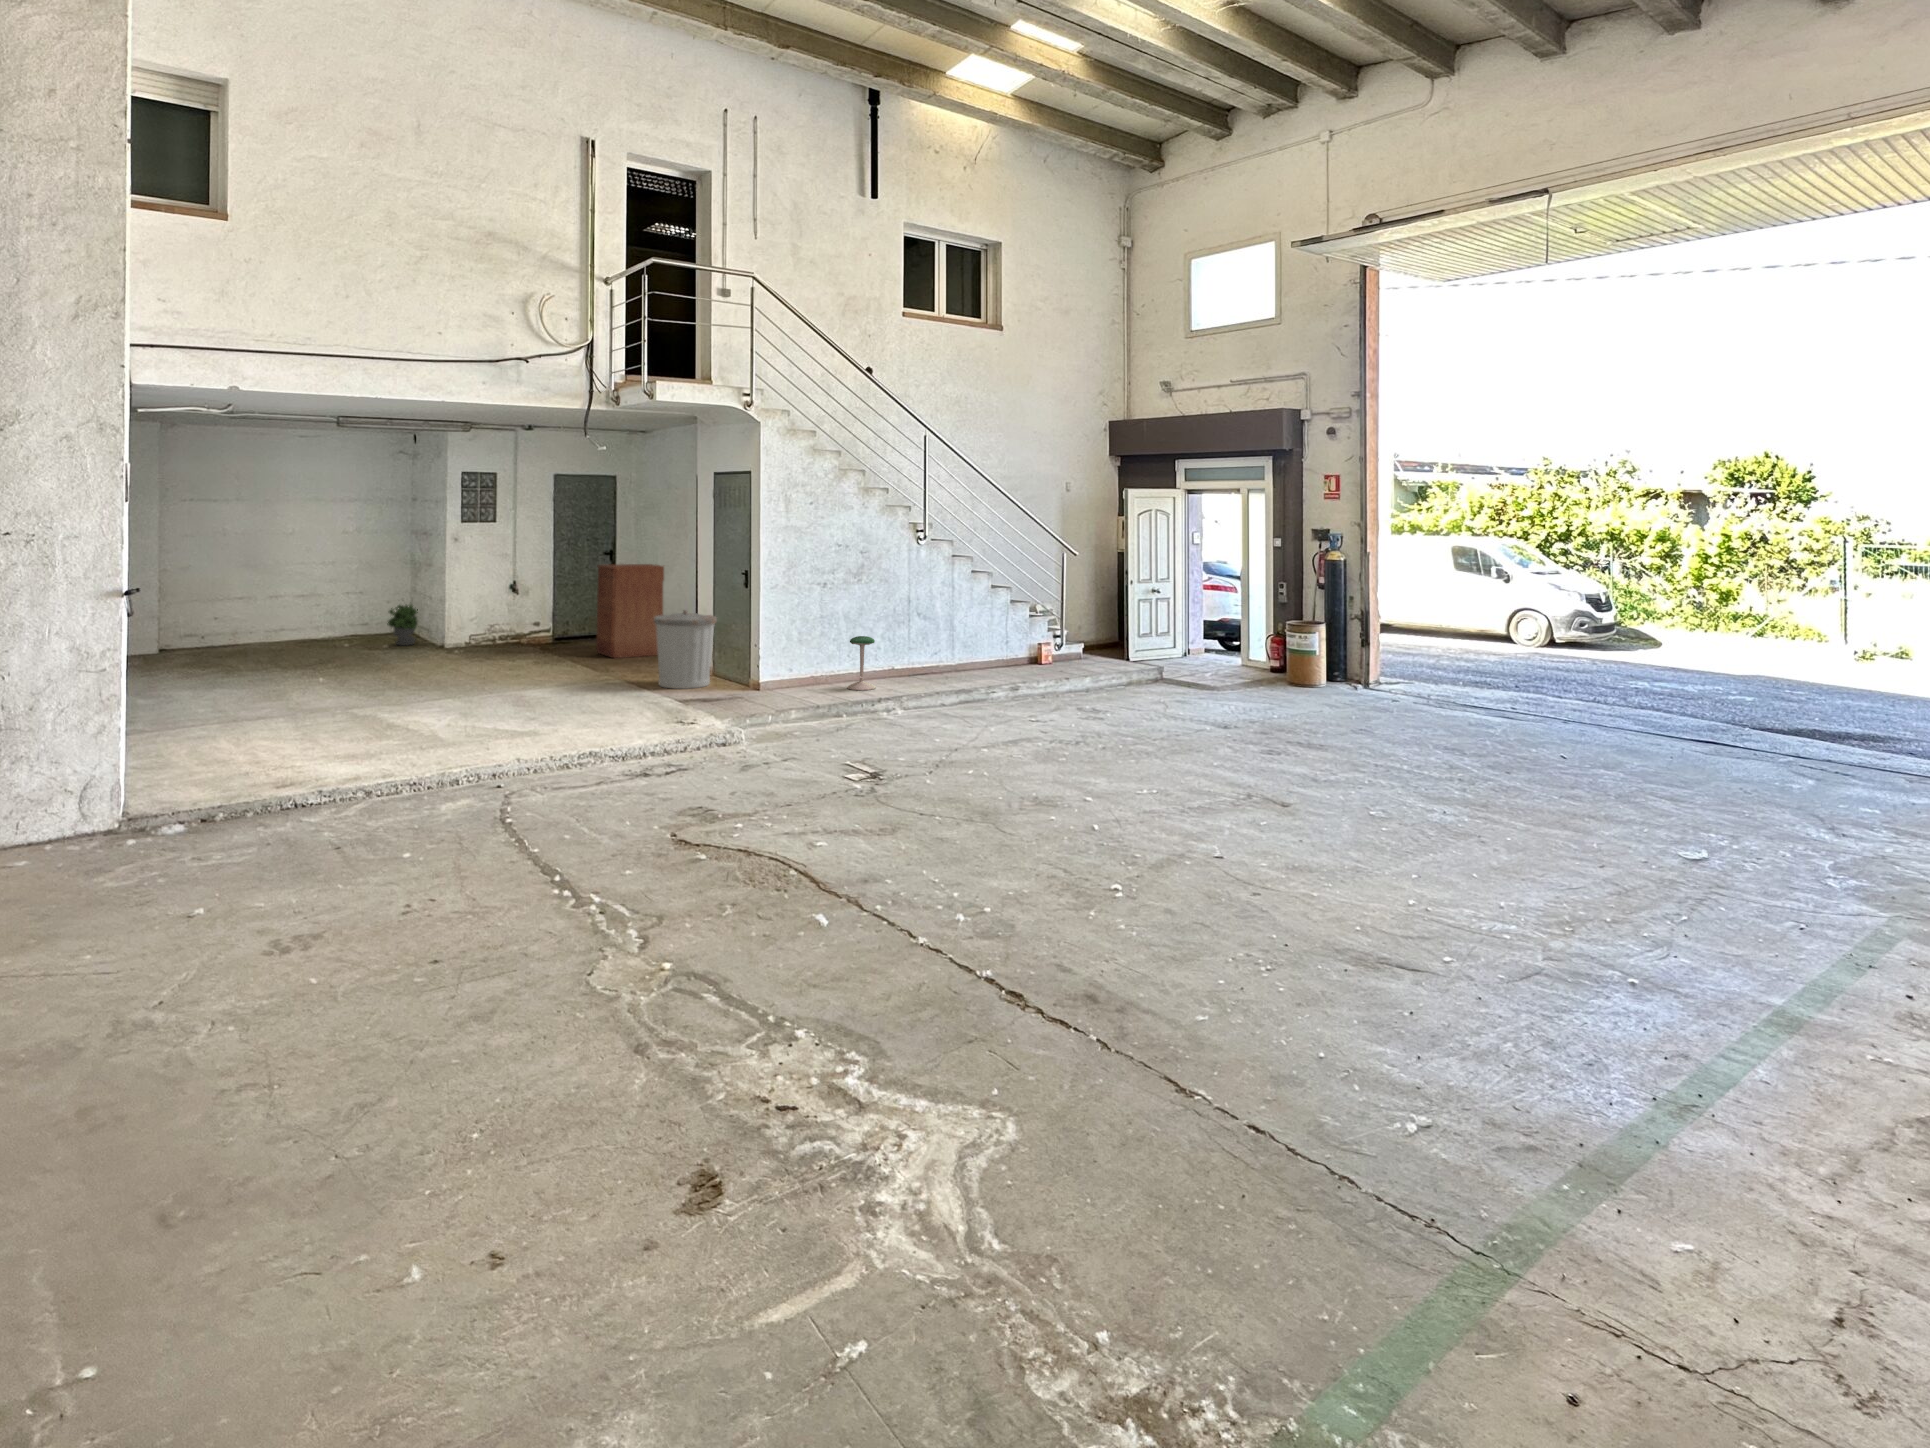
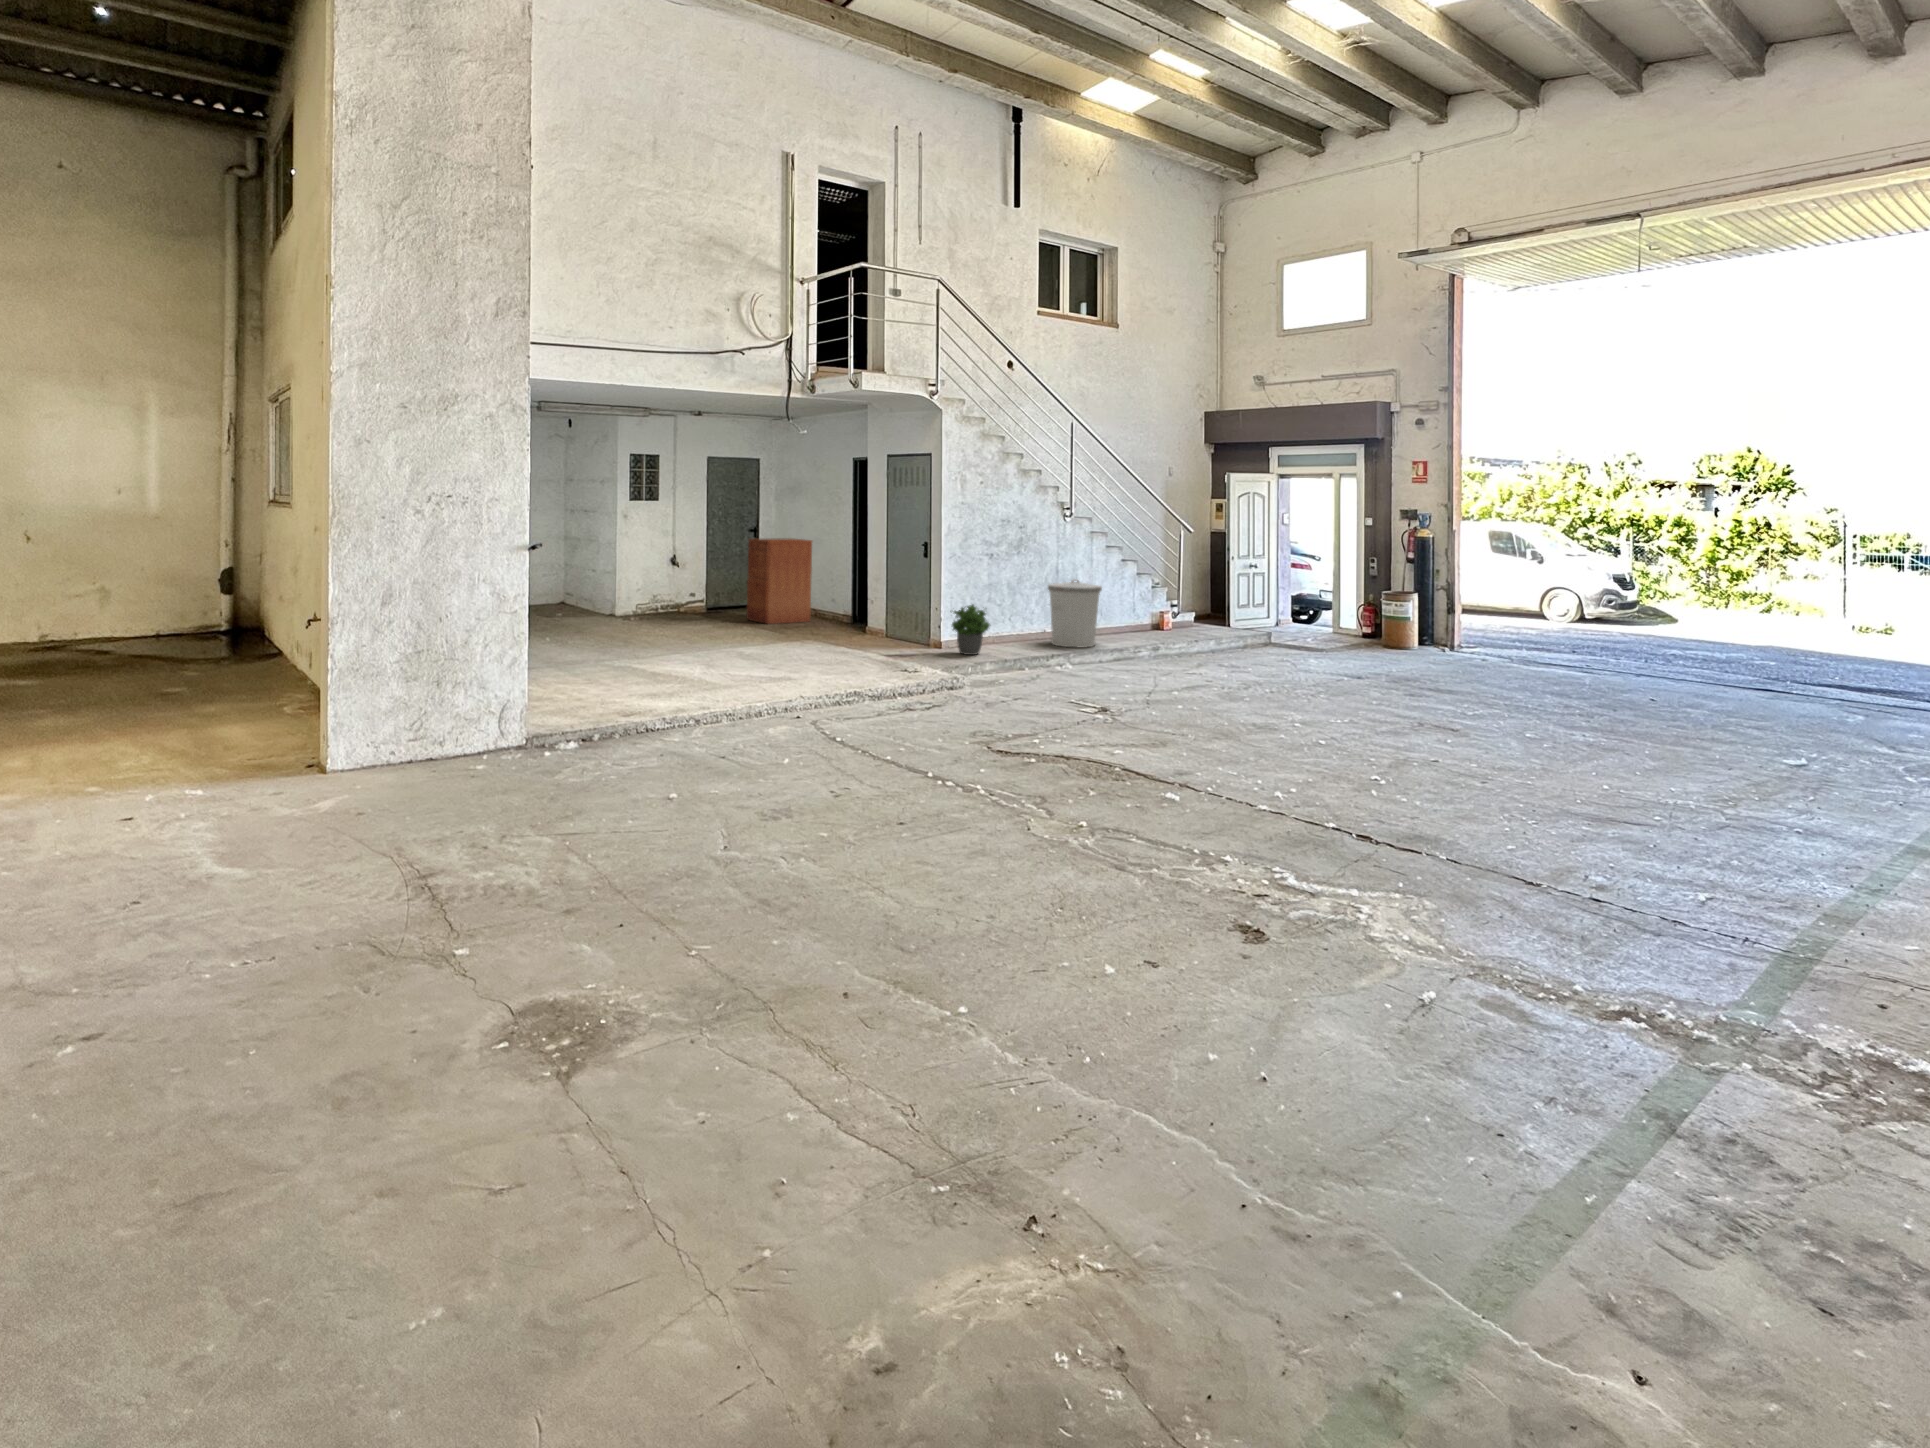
potted plant: present [387,605,418,646] -> present [952,605,990,655]
trash can: present [654,610,717,689] -> present [1048,580,1102,647]
stool: present [847,636,876,690] -> none [1005,601,1031,649]

